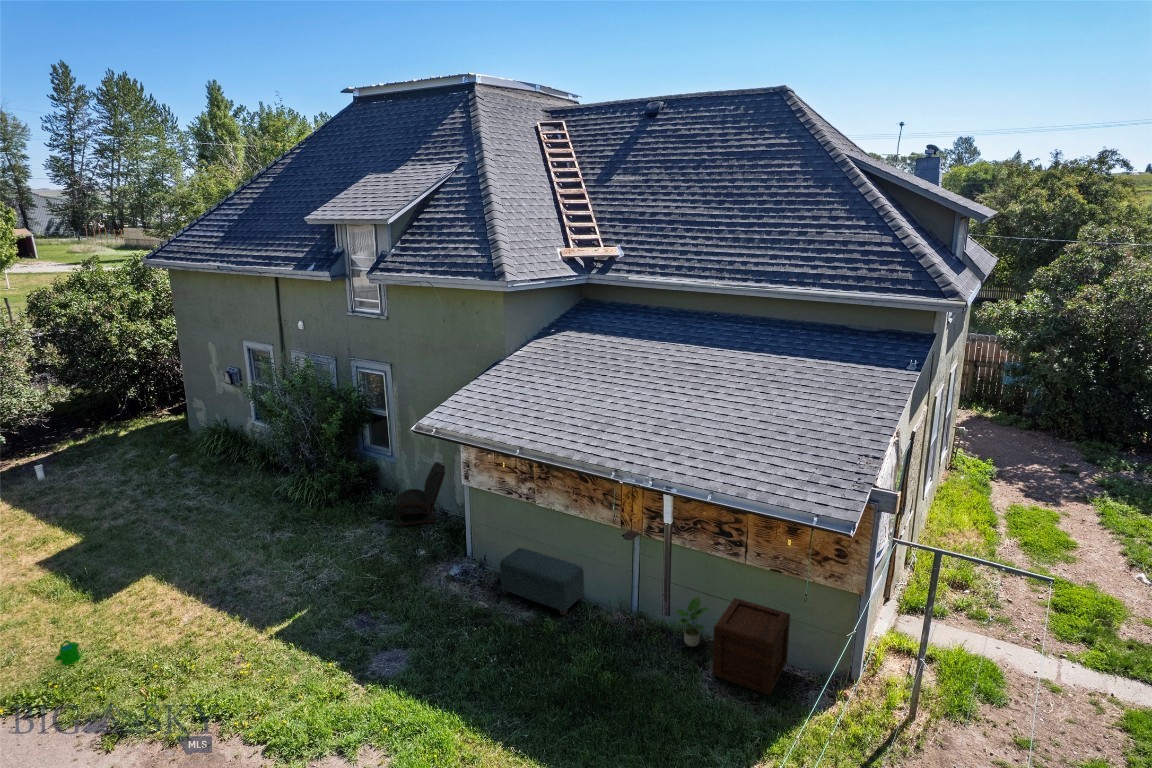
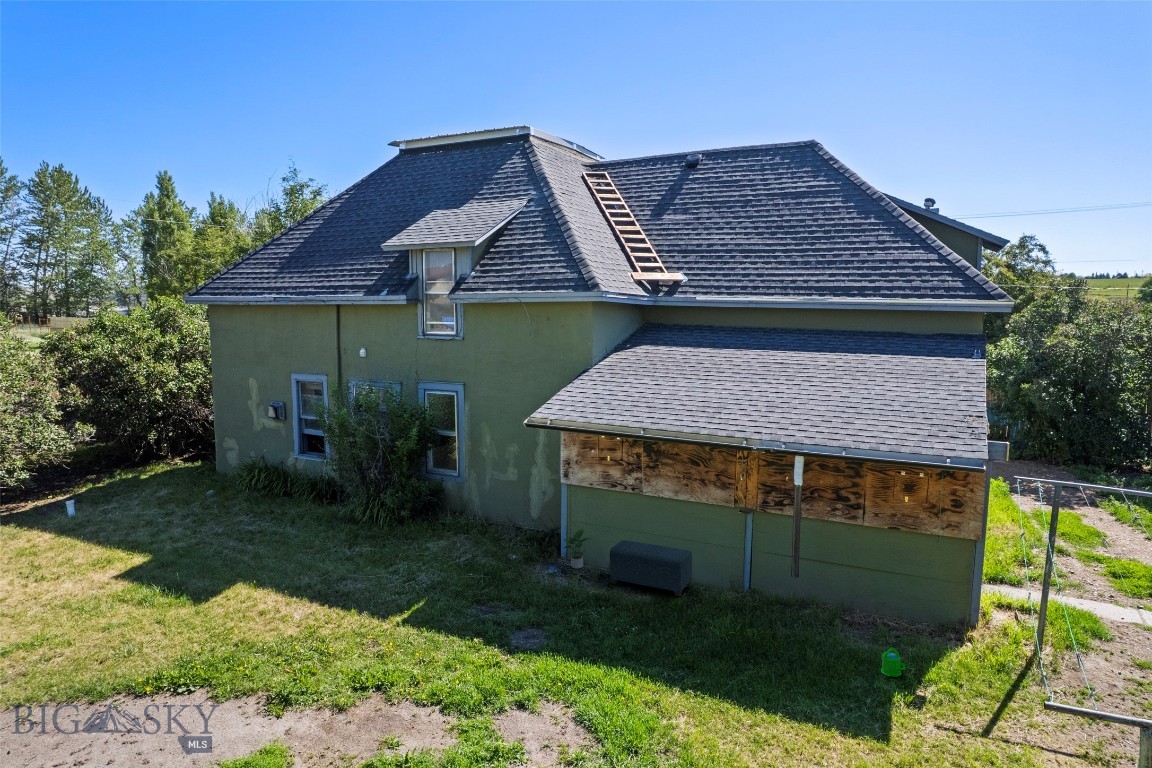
lounge chair: present [396,462,445,528] -> none [474,476,526,539]
potted plant: present [675,597,710,647] -> present [564,529,590,569]
wooden crate: present [712,598,790,695] -> none [841,563,906,643]
watering can: present [55,640,81,665] -> present [881,648,905,677]

